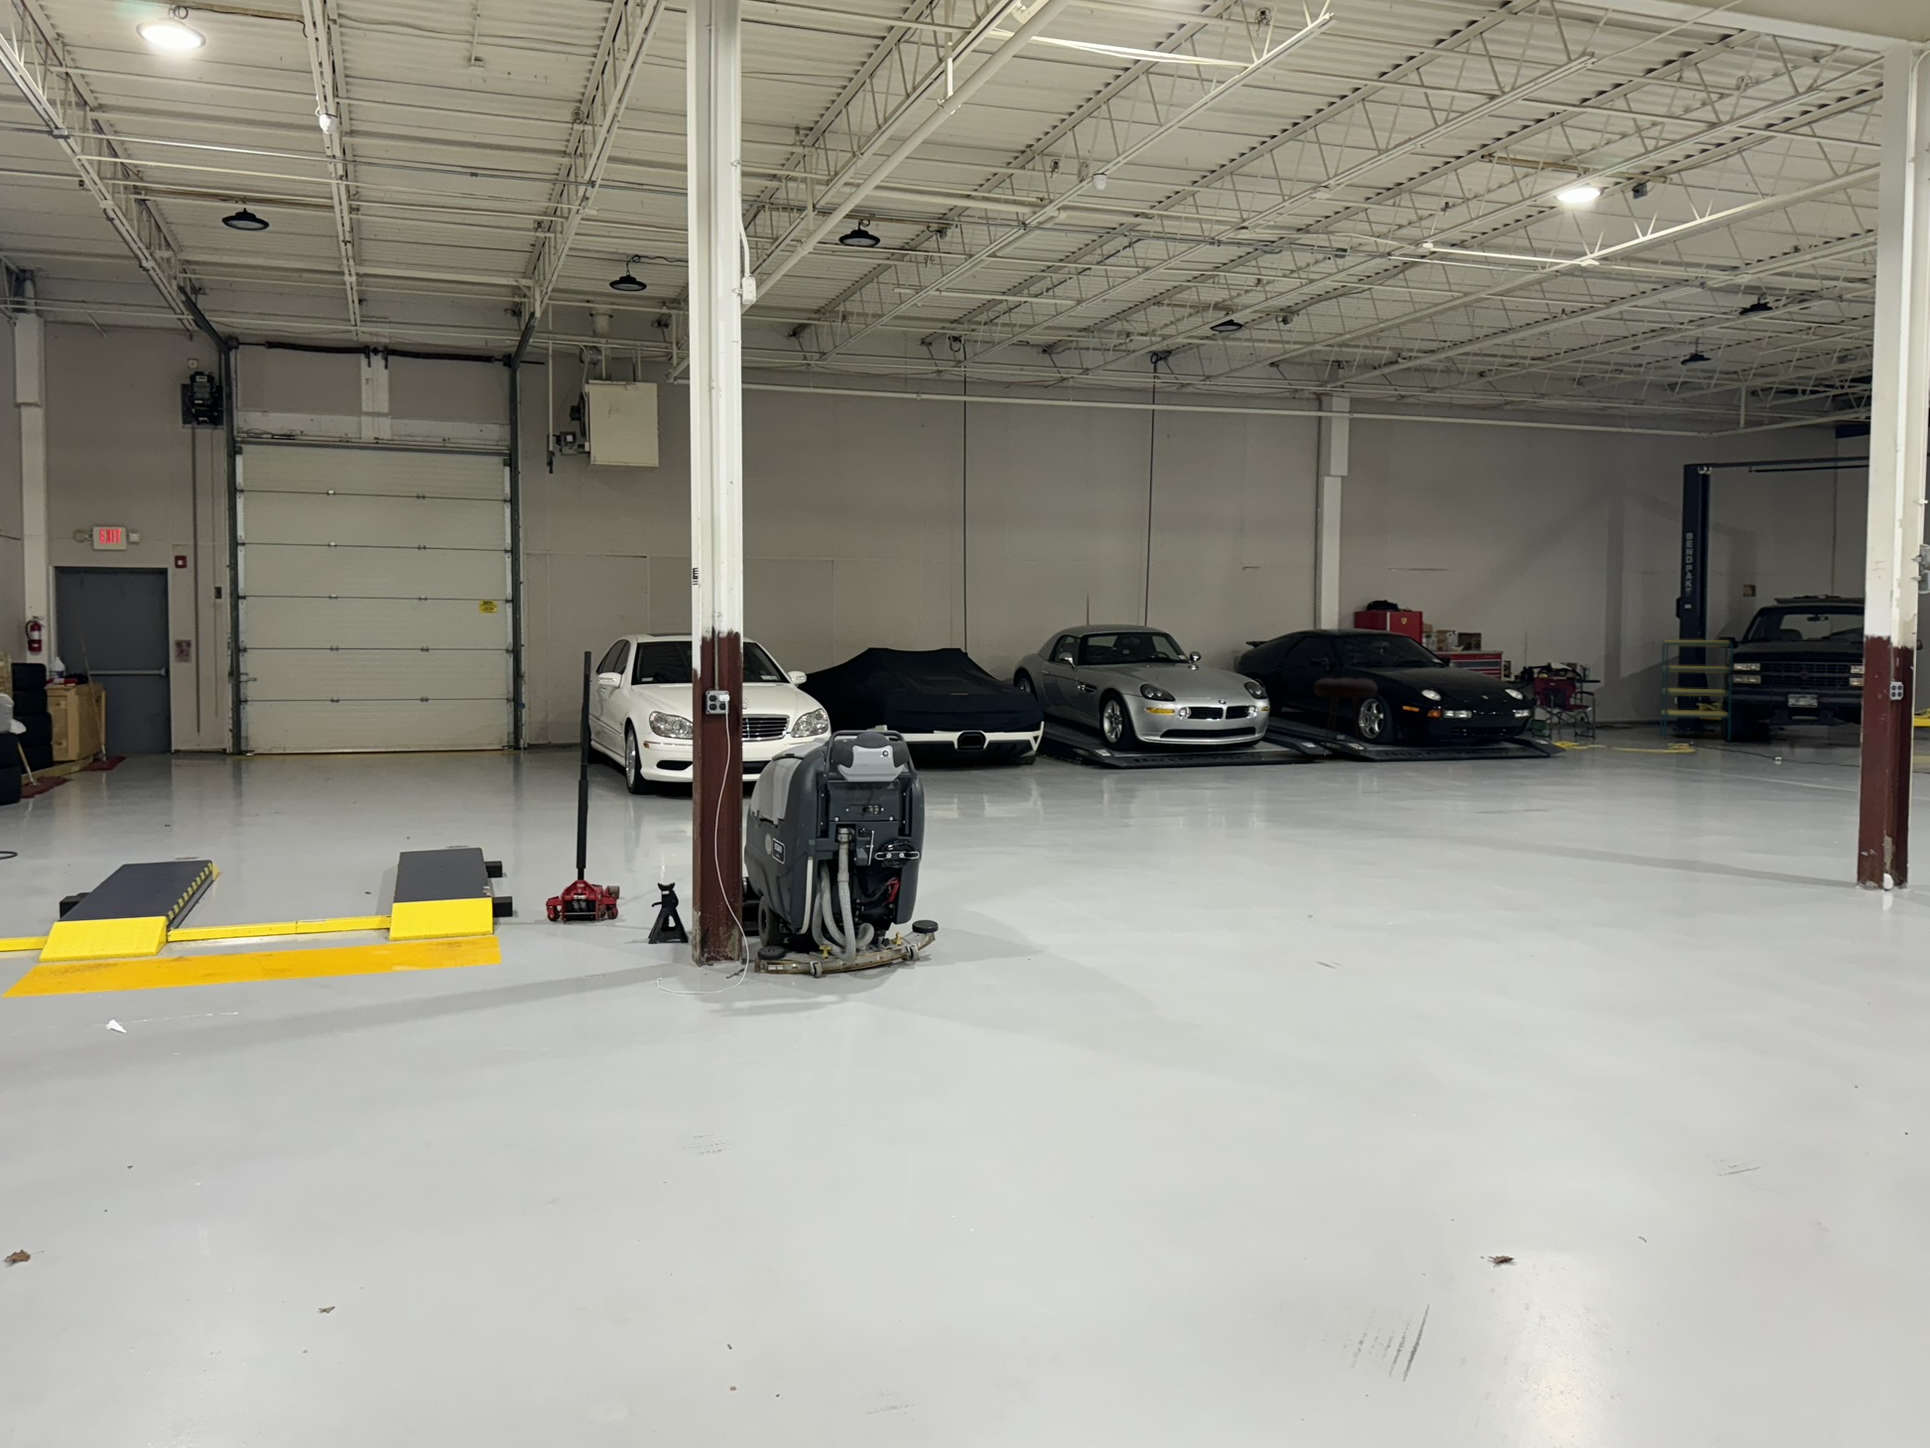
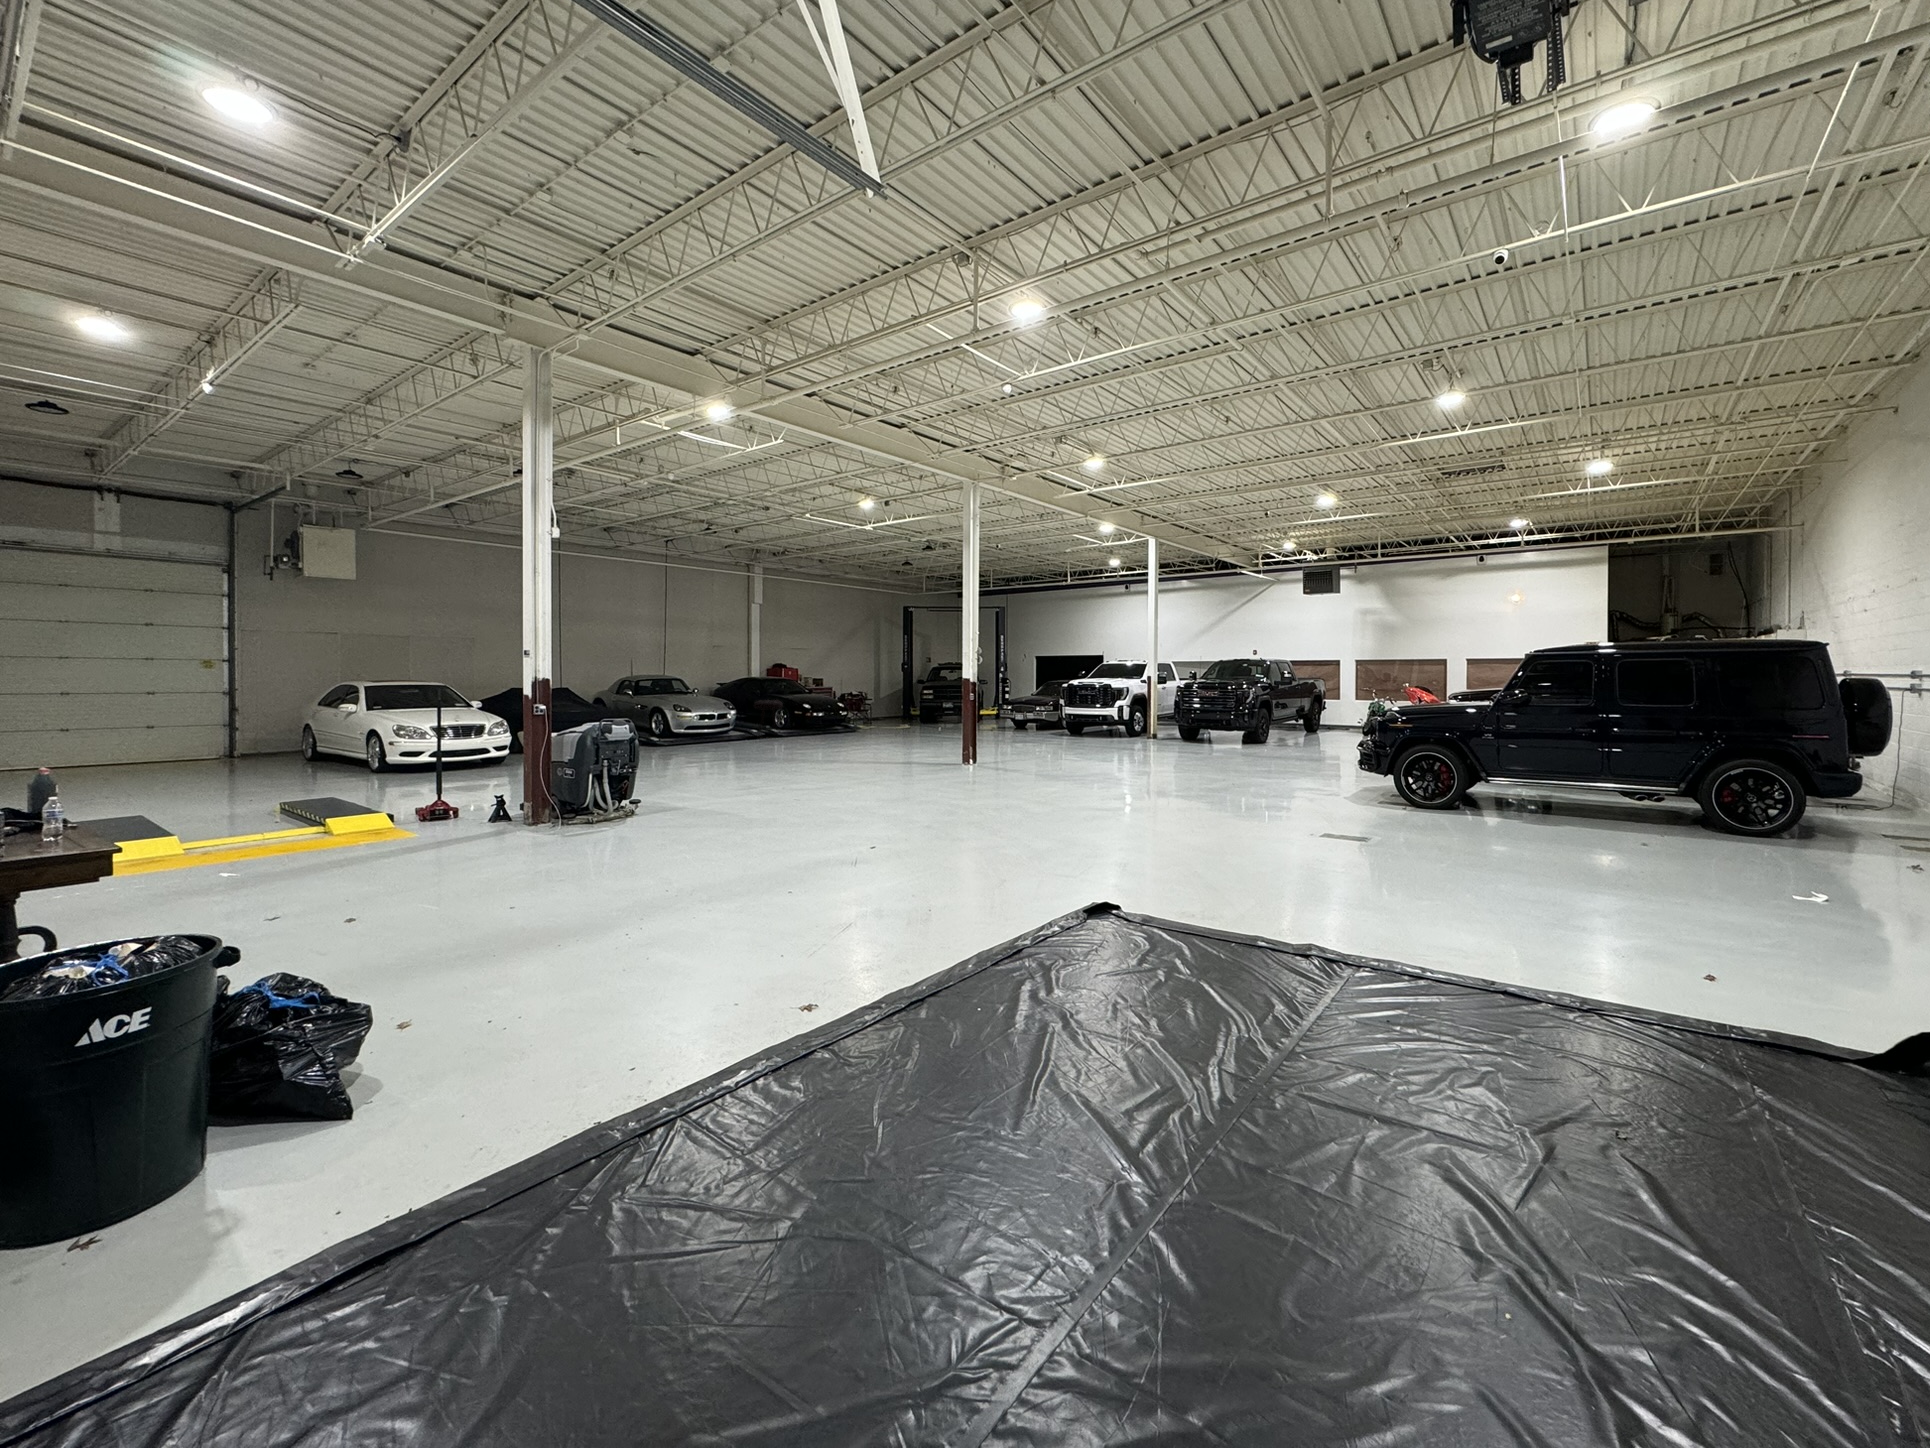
shelving unit: present [1660,640,1733,740] -> none [899,682,924,723]

